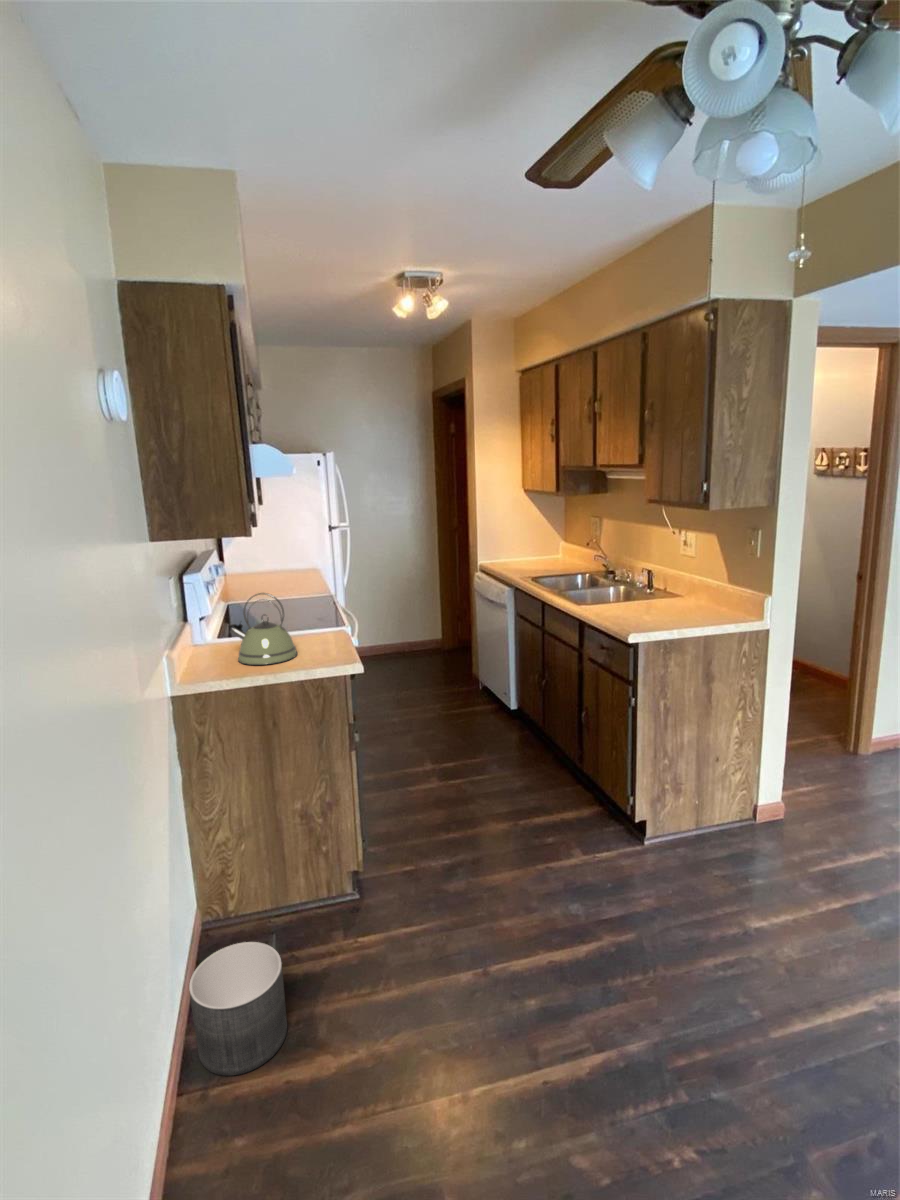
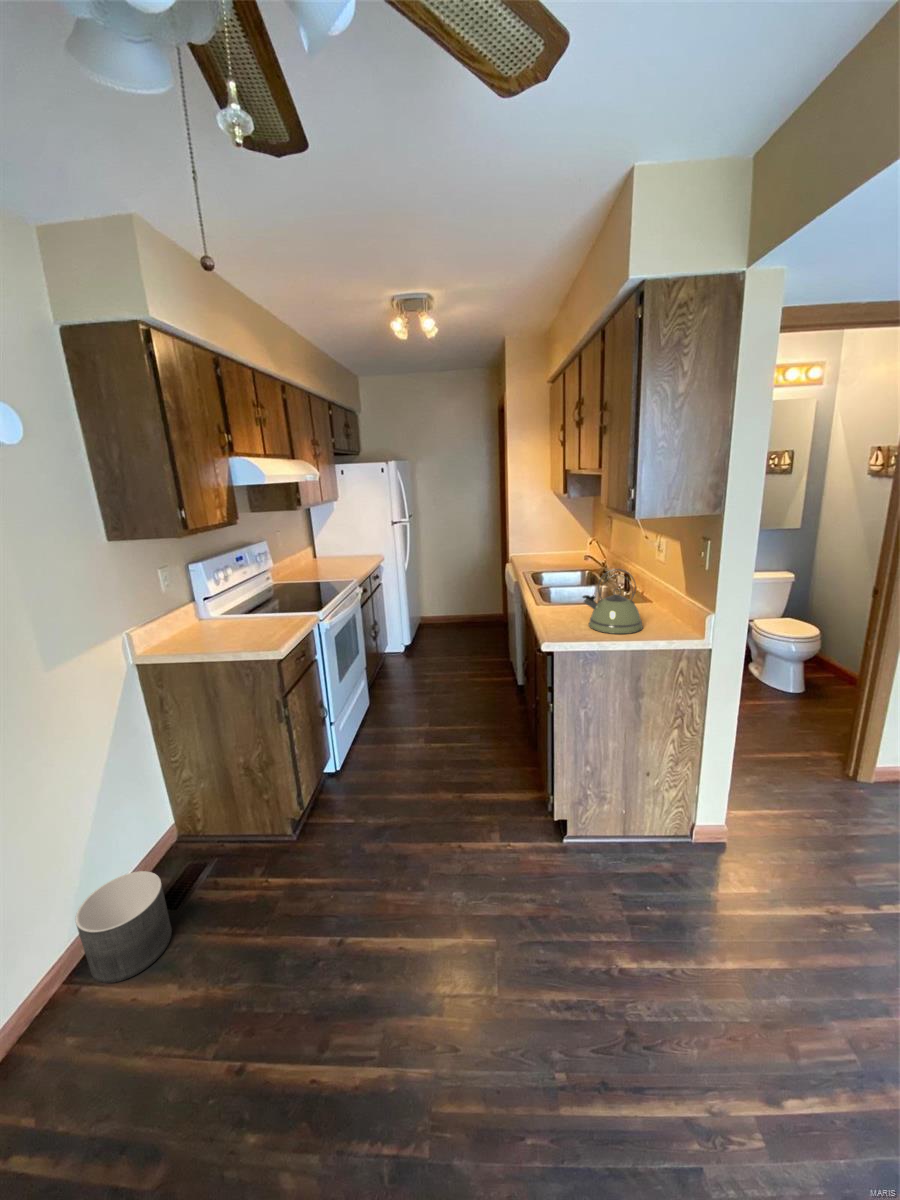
kettle: present [229,593,297,665] -> present [583,569,643,634]

